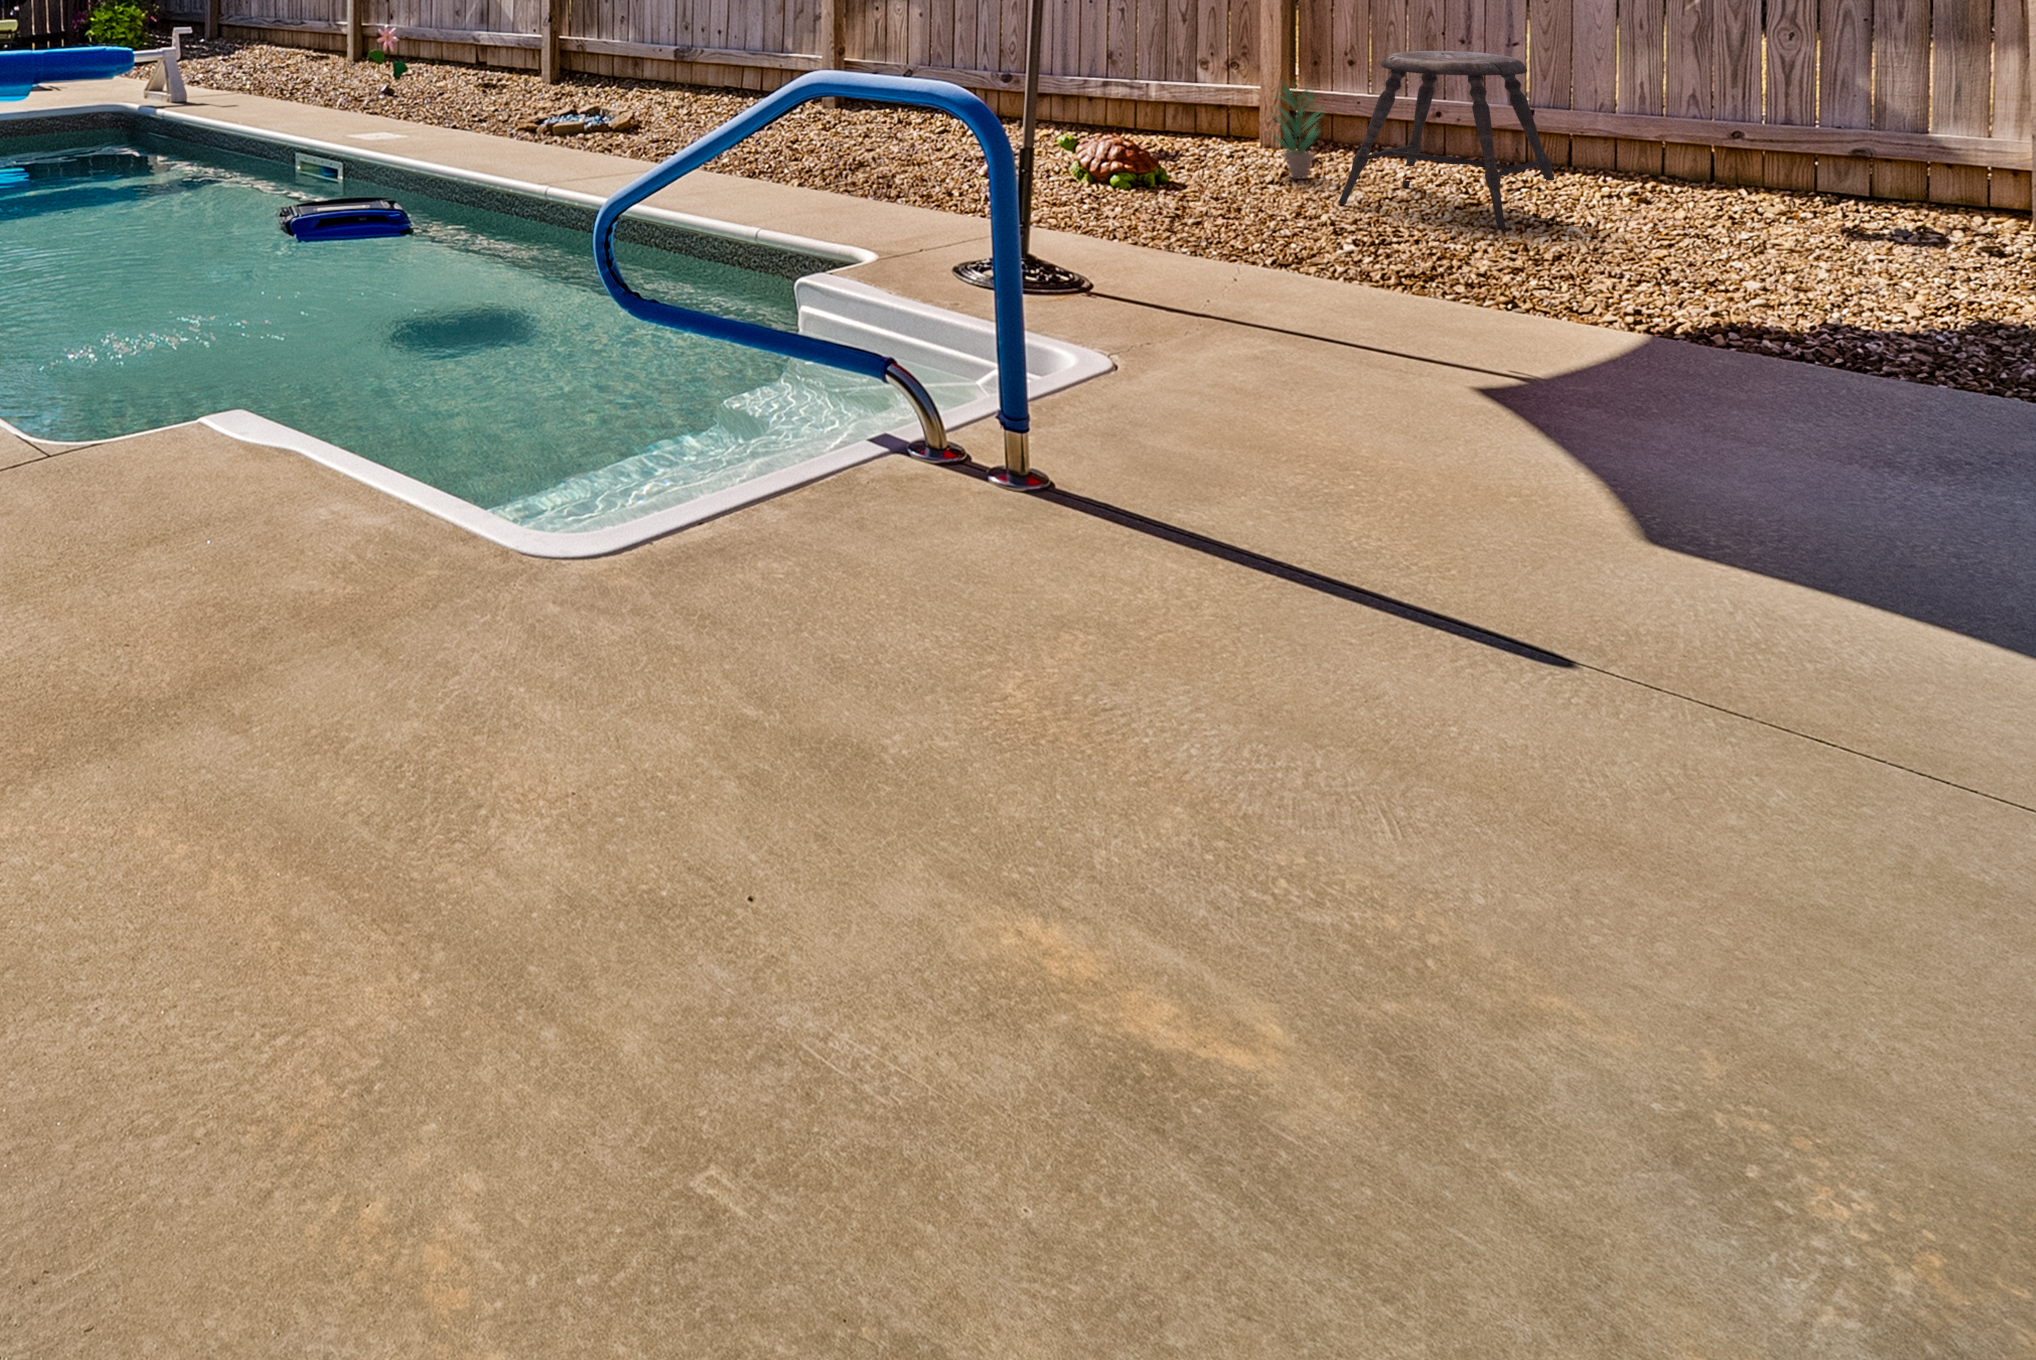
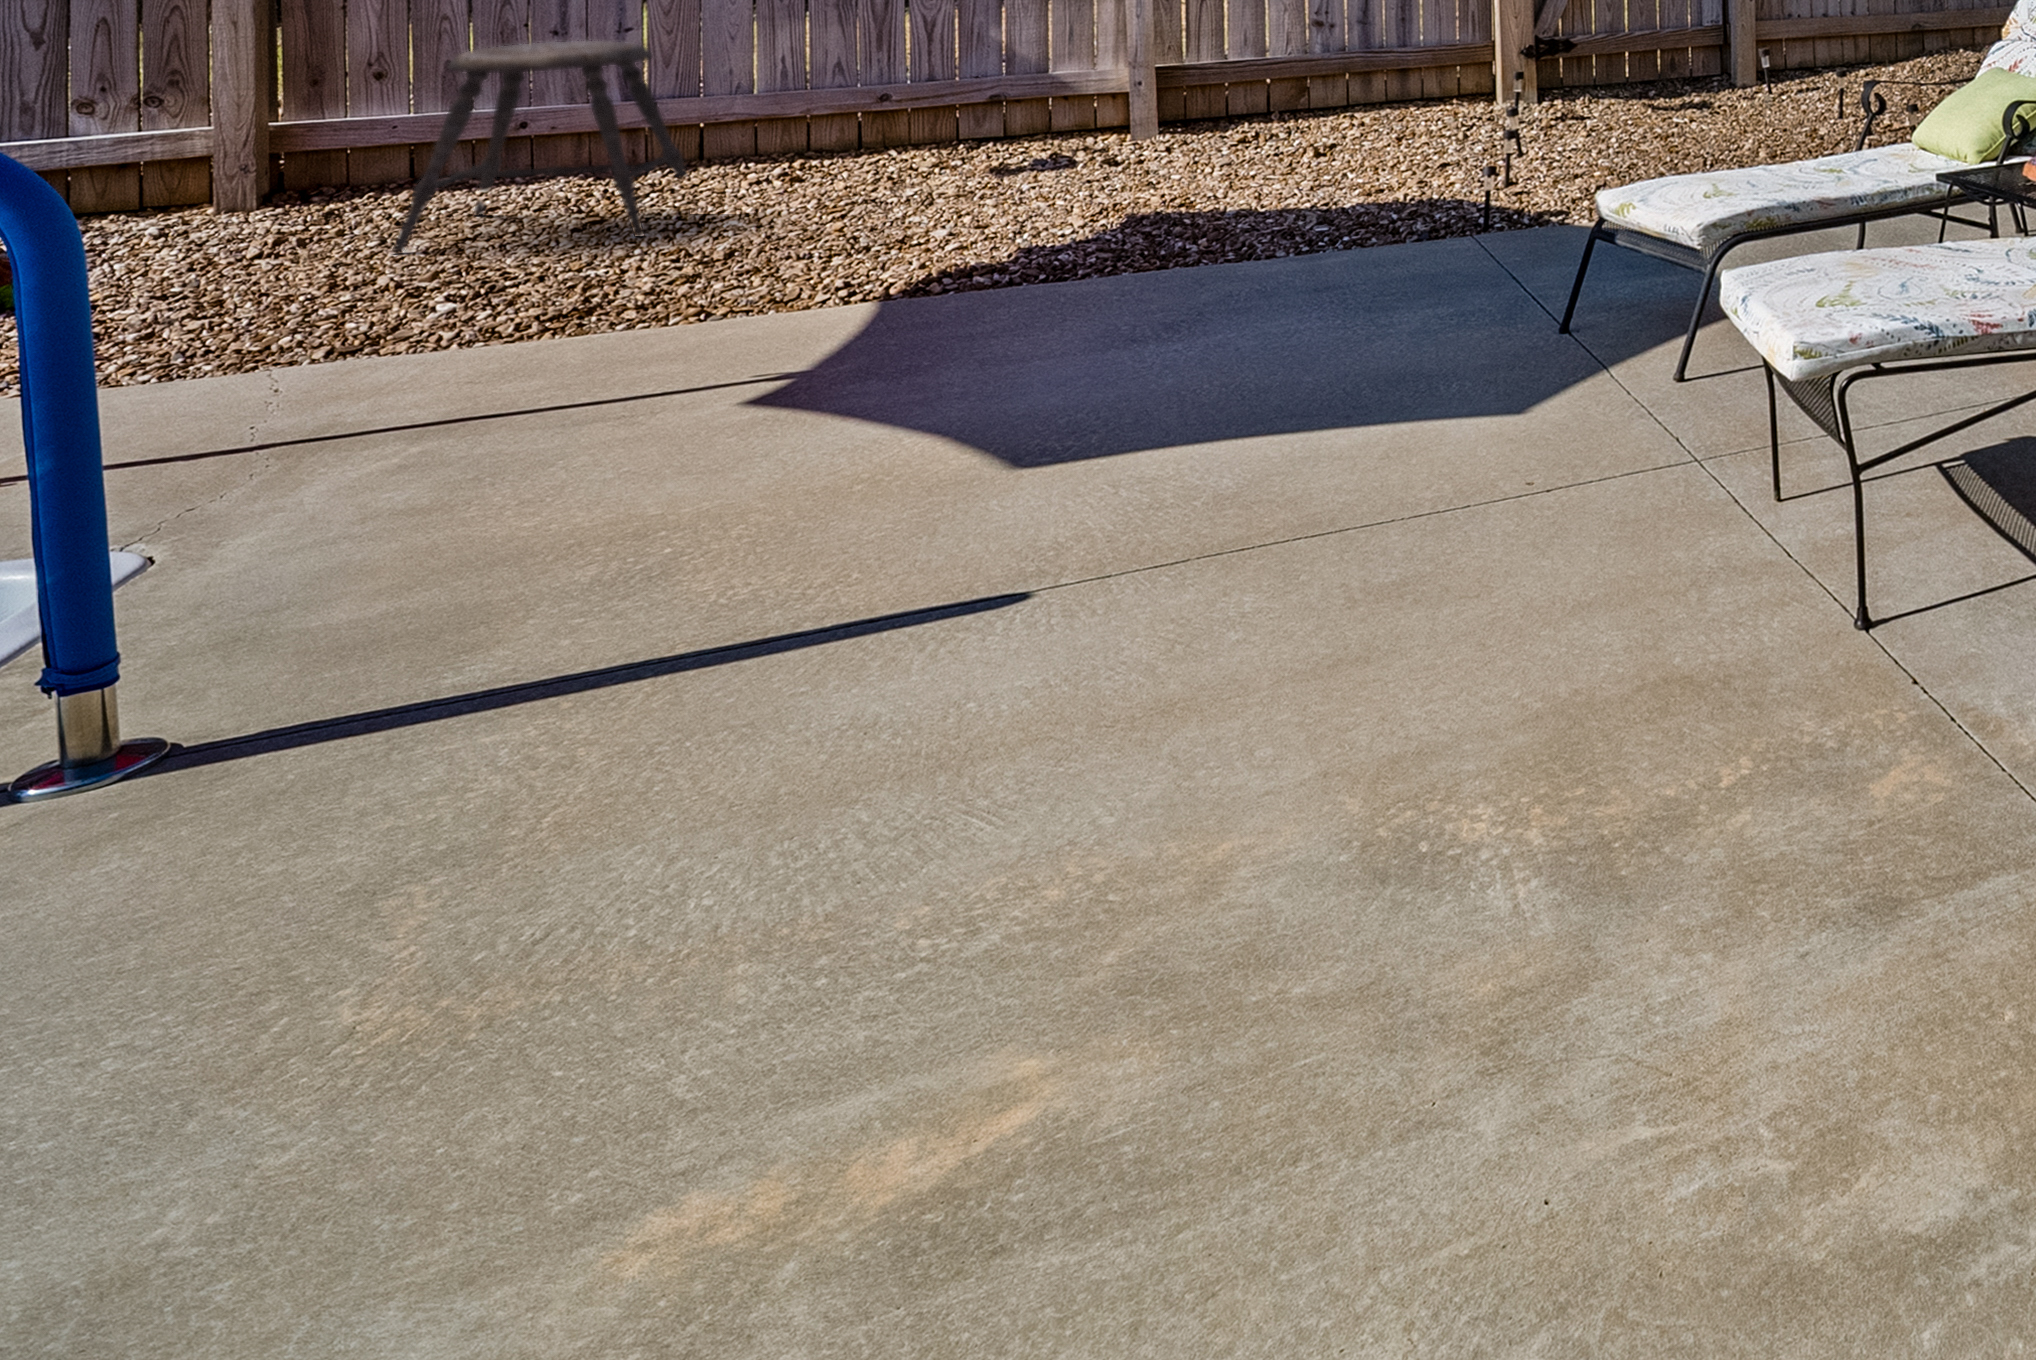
potted plant: present [1276,80,1323,179] -> none [241,101,348,236]

